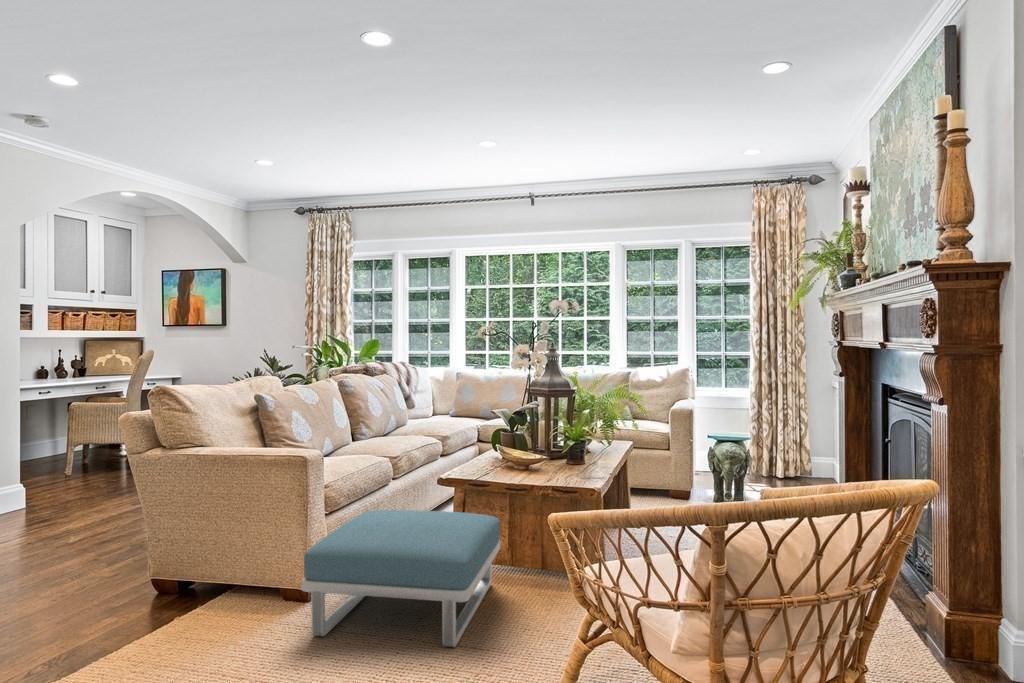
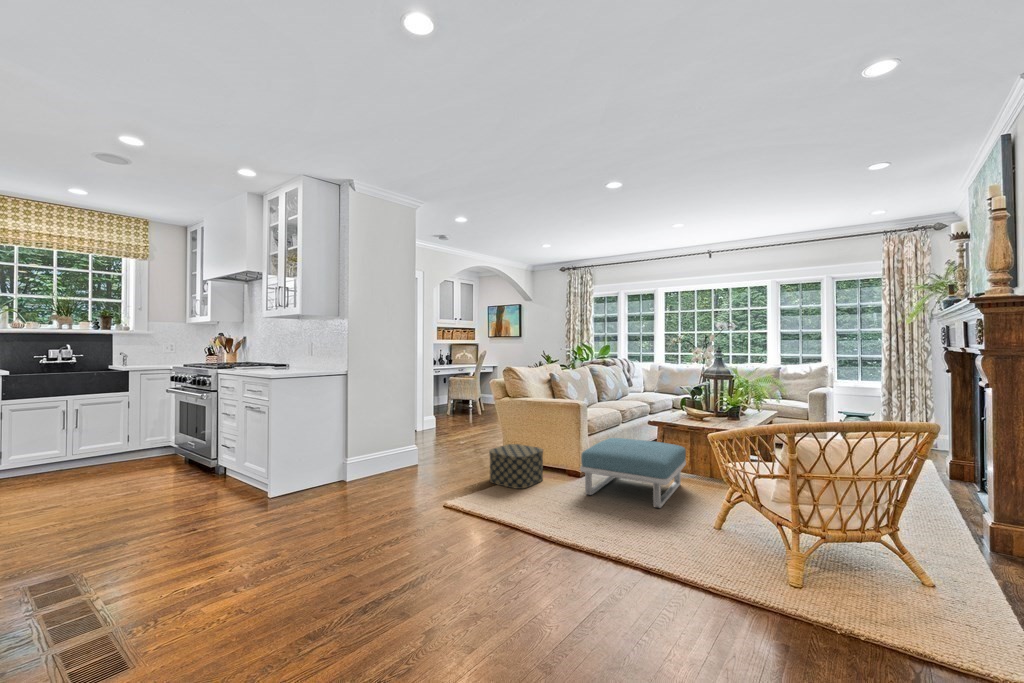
storage box: none [100,542,230,645] -> present [489,444,543,489]

